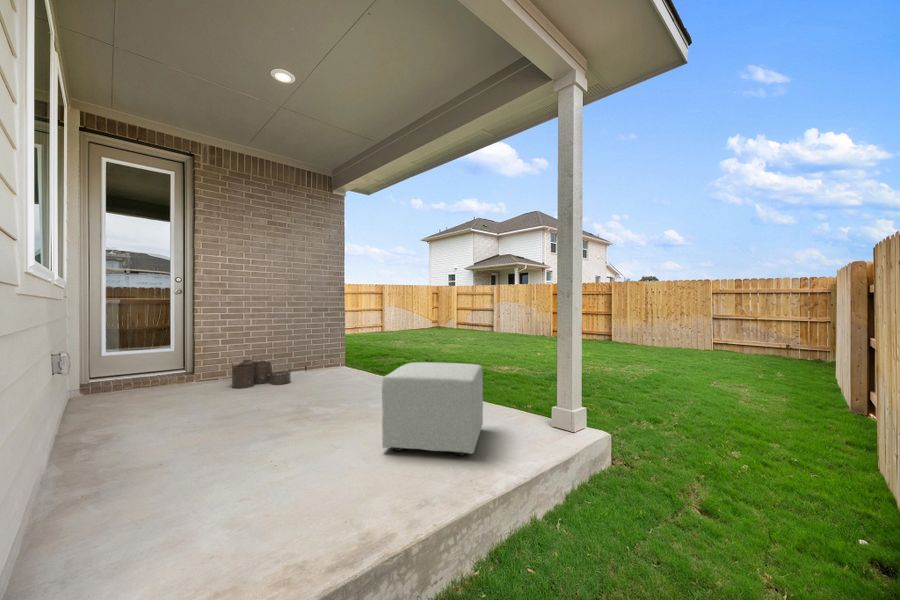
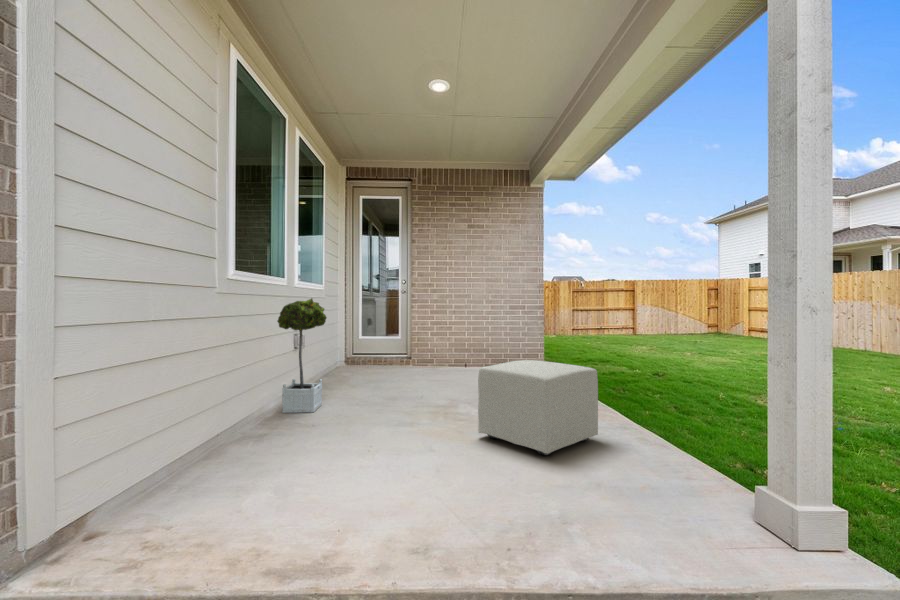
potted tree: none [24,299,126,491] -> present [277,298,327,413]
woven basket: present [232,360,291,388] -> none [431,349,479,375]

